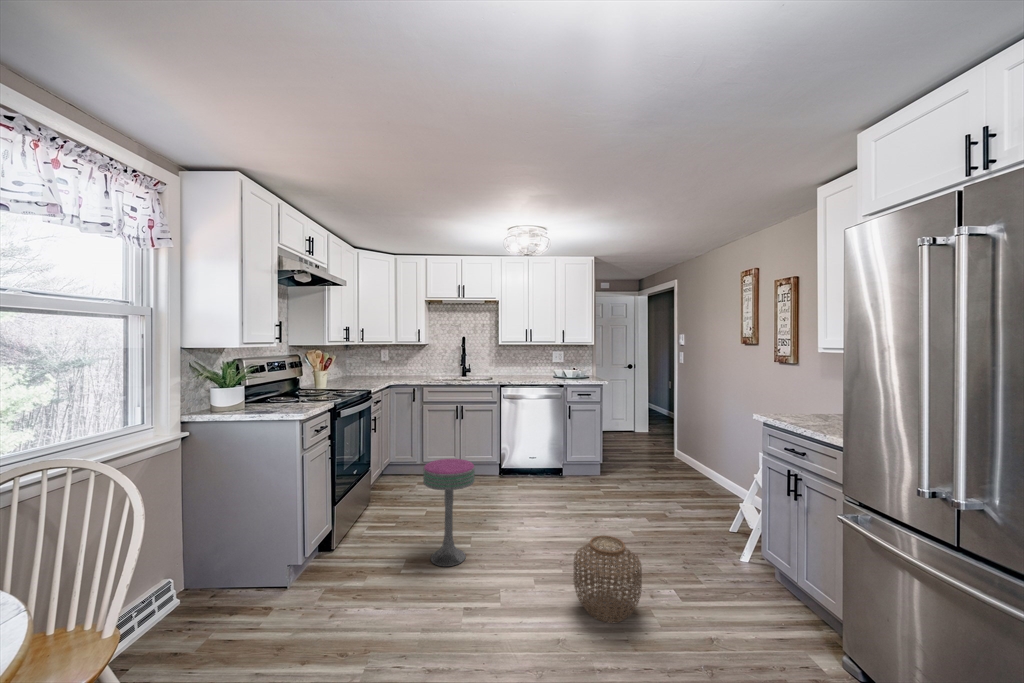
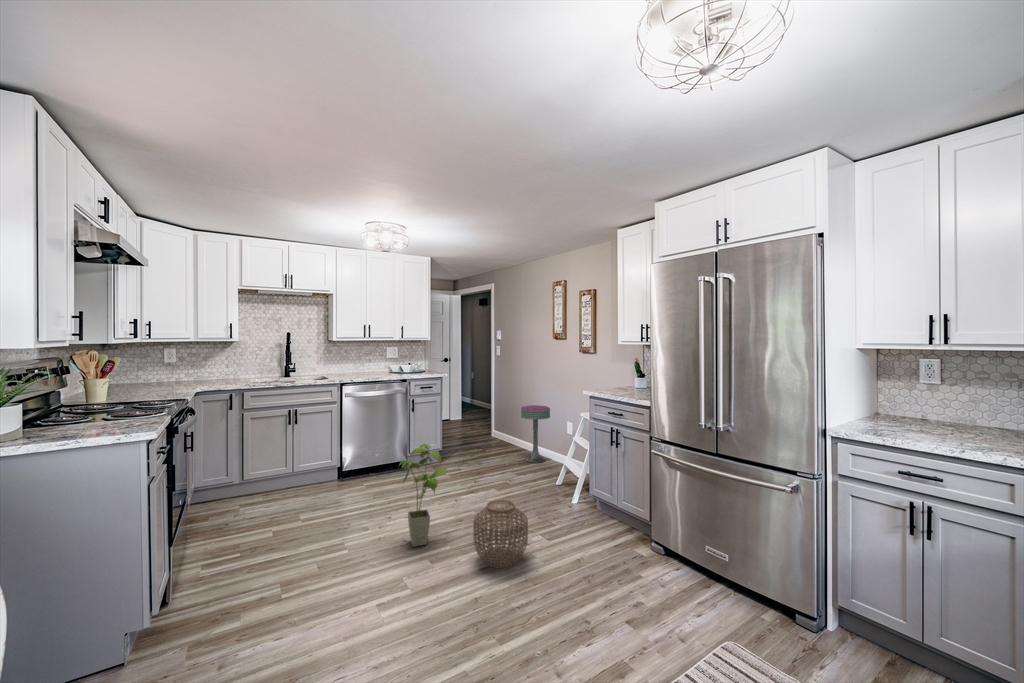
house plant: none [513,455,569,566] -> present [399,444,448,546]
bar stool: present [423,459,475,566] -> present [521,405,550,463]

